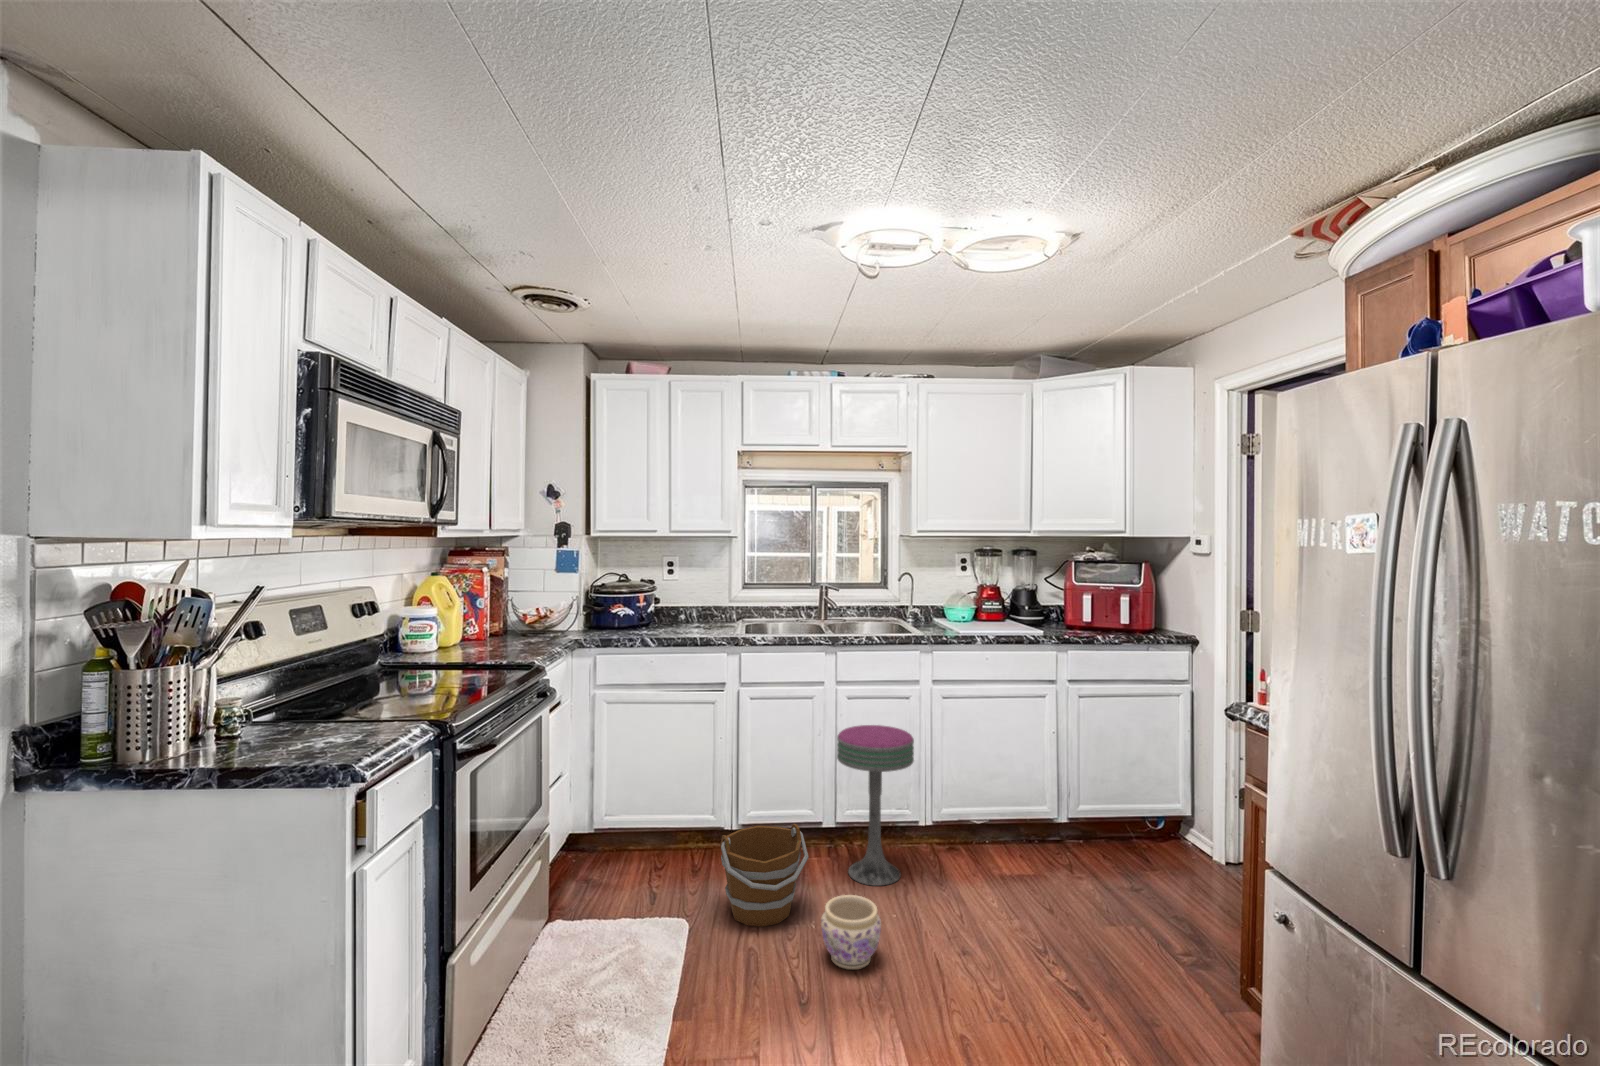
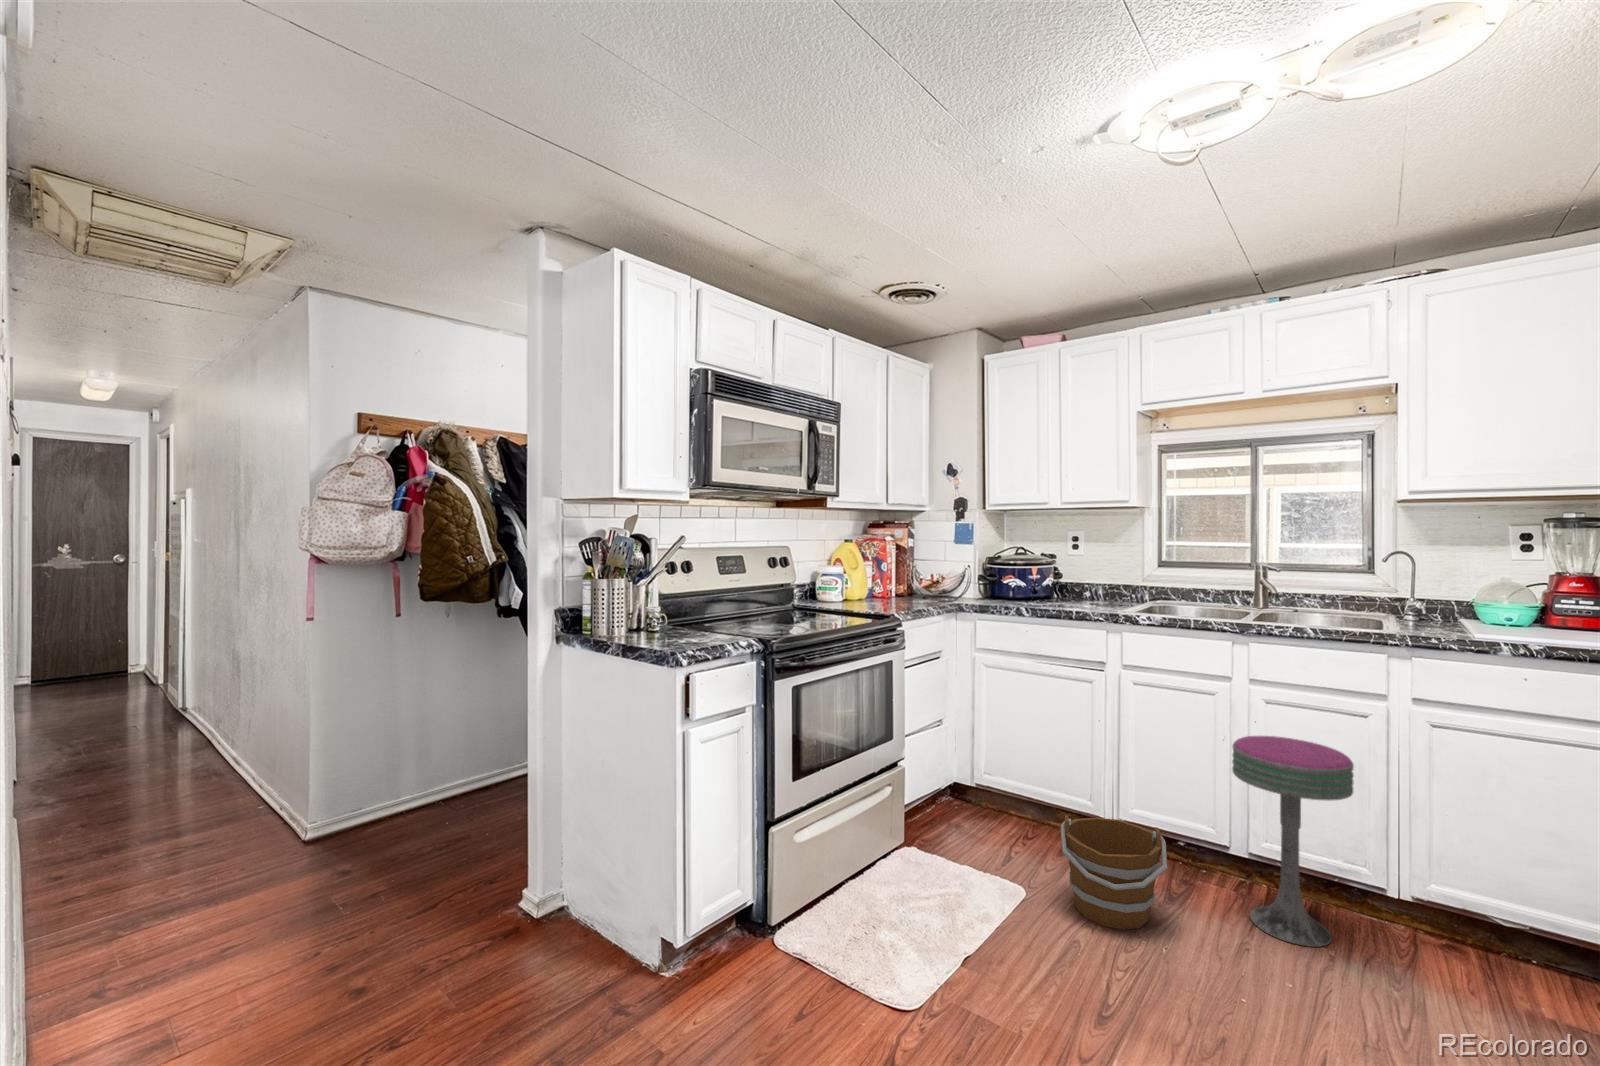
planter: present [821,895,881,970] -> none [1152,920,1236,1015]

